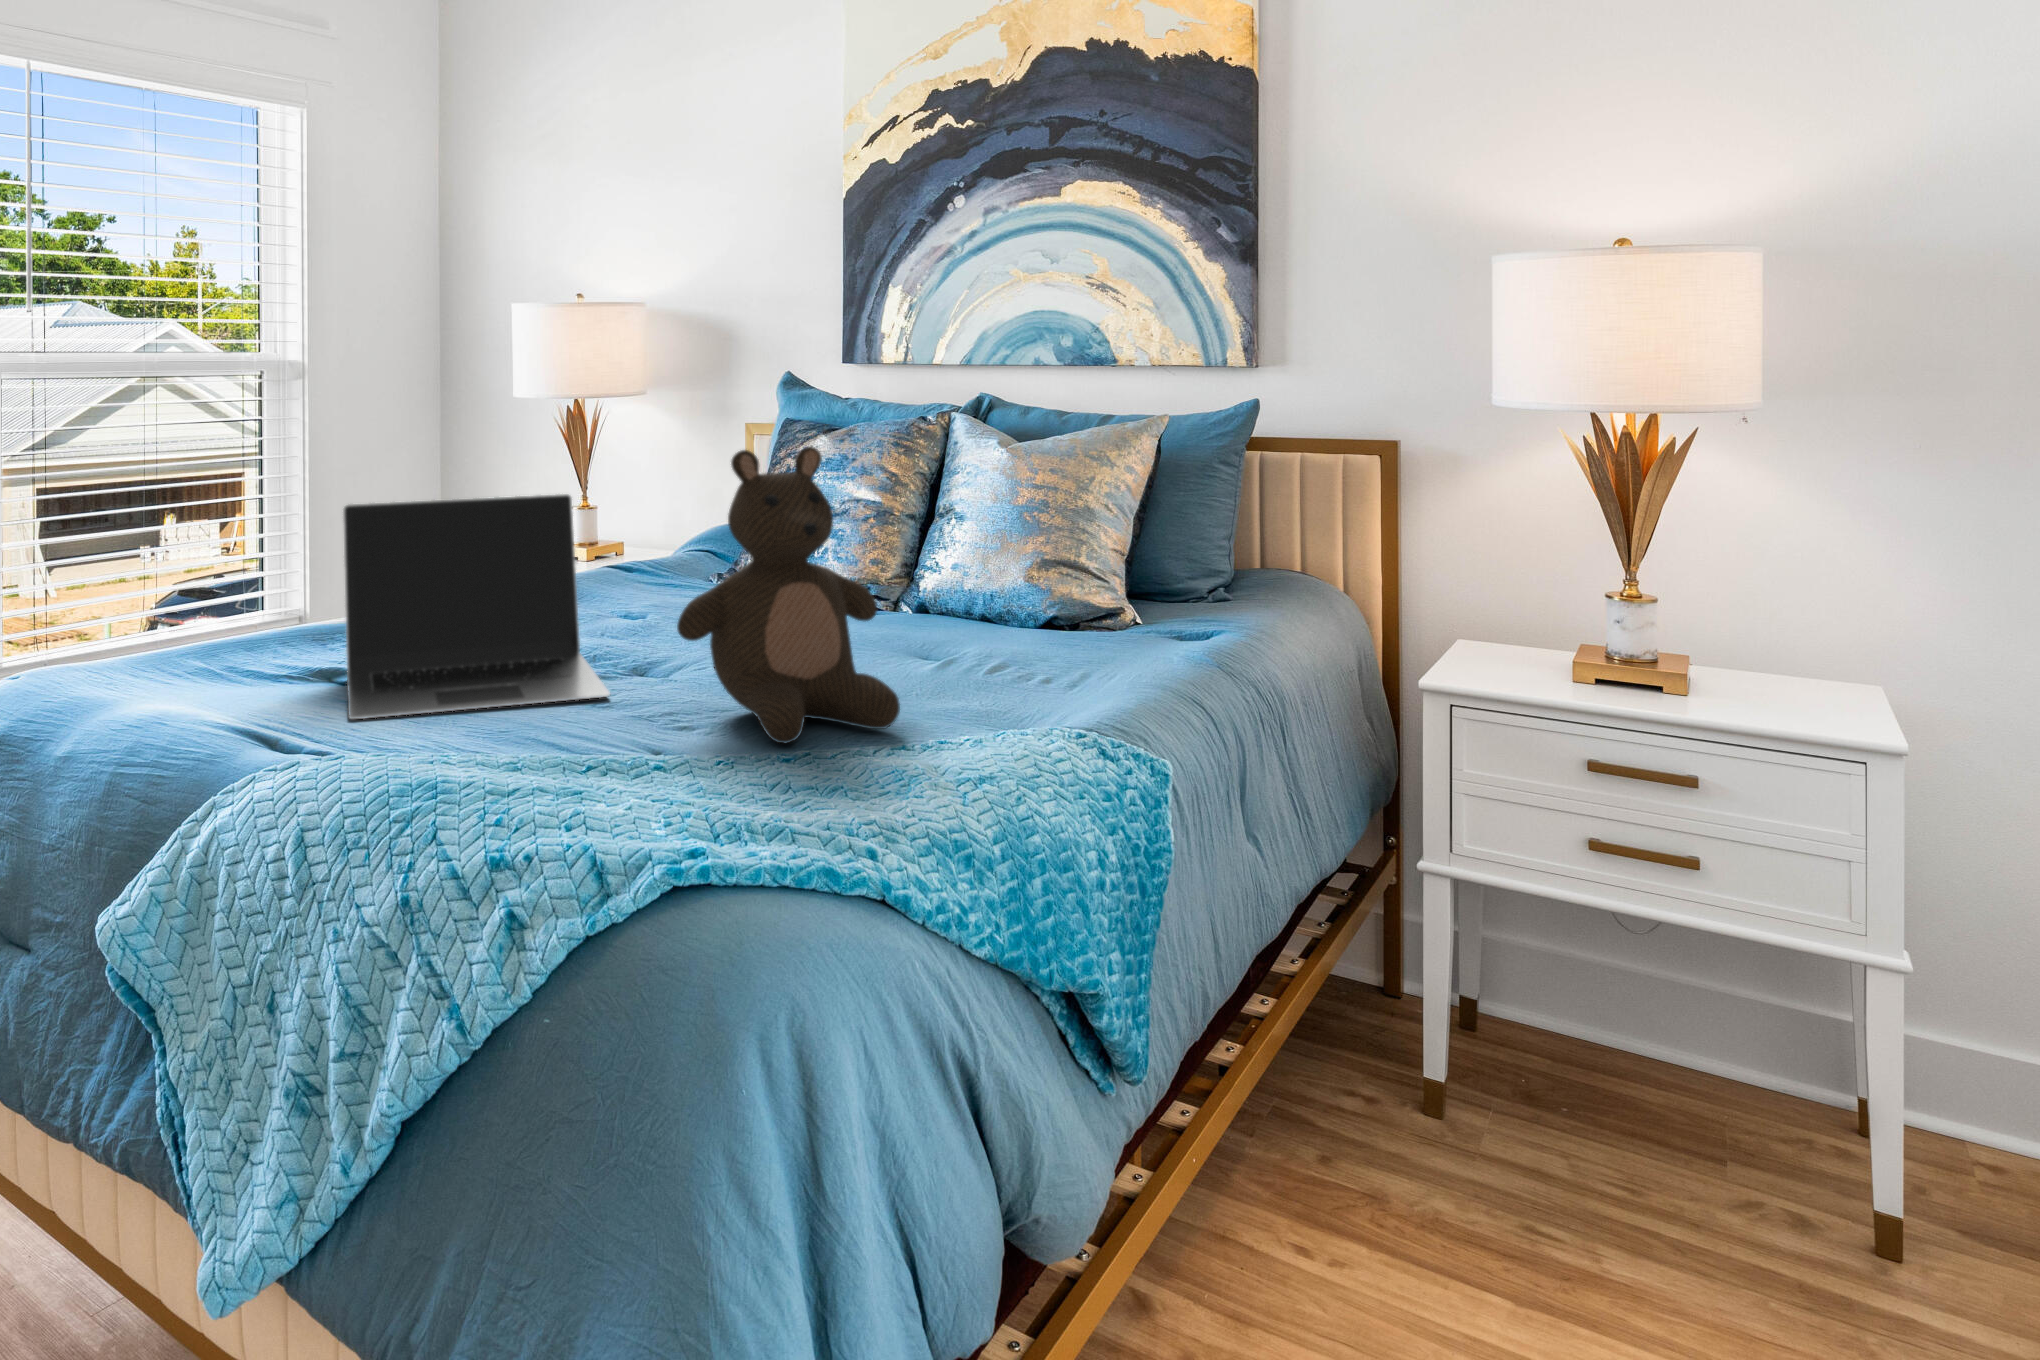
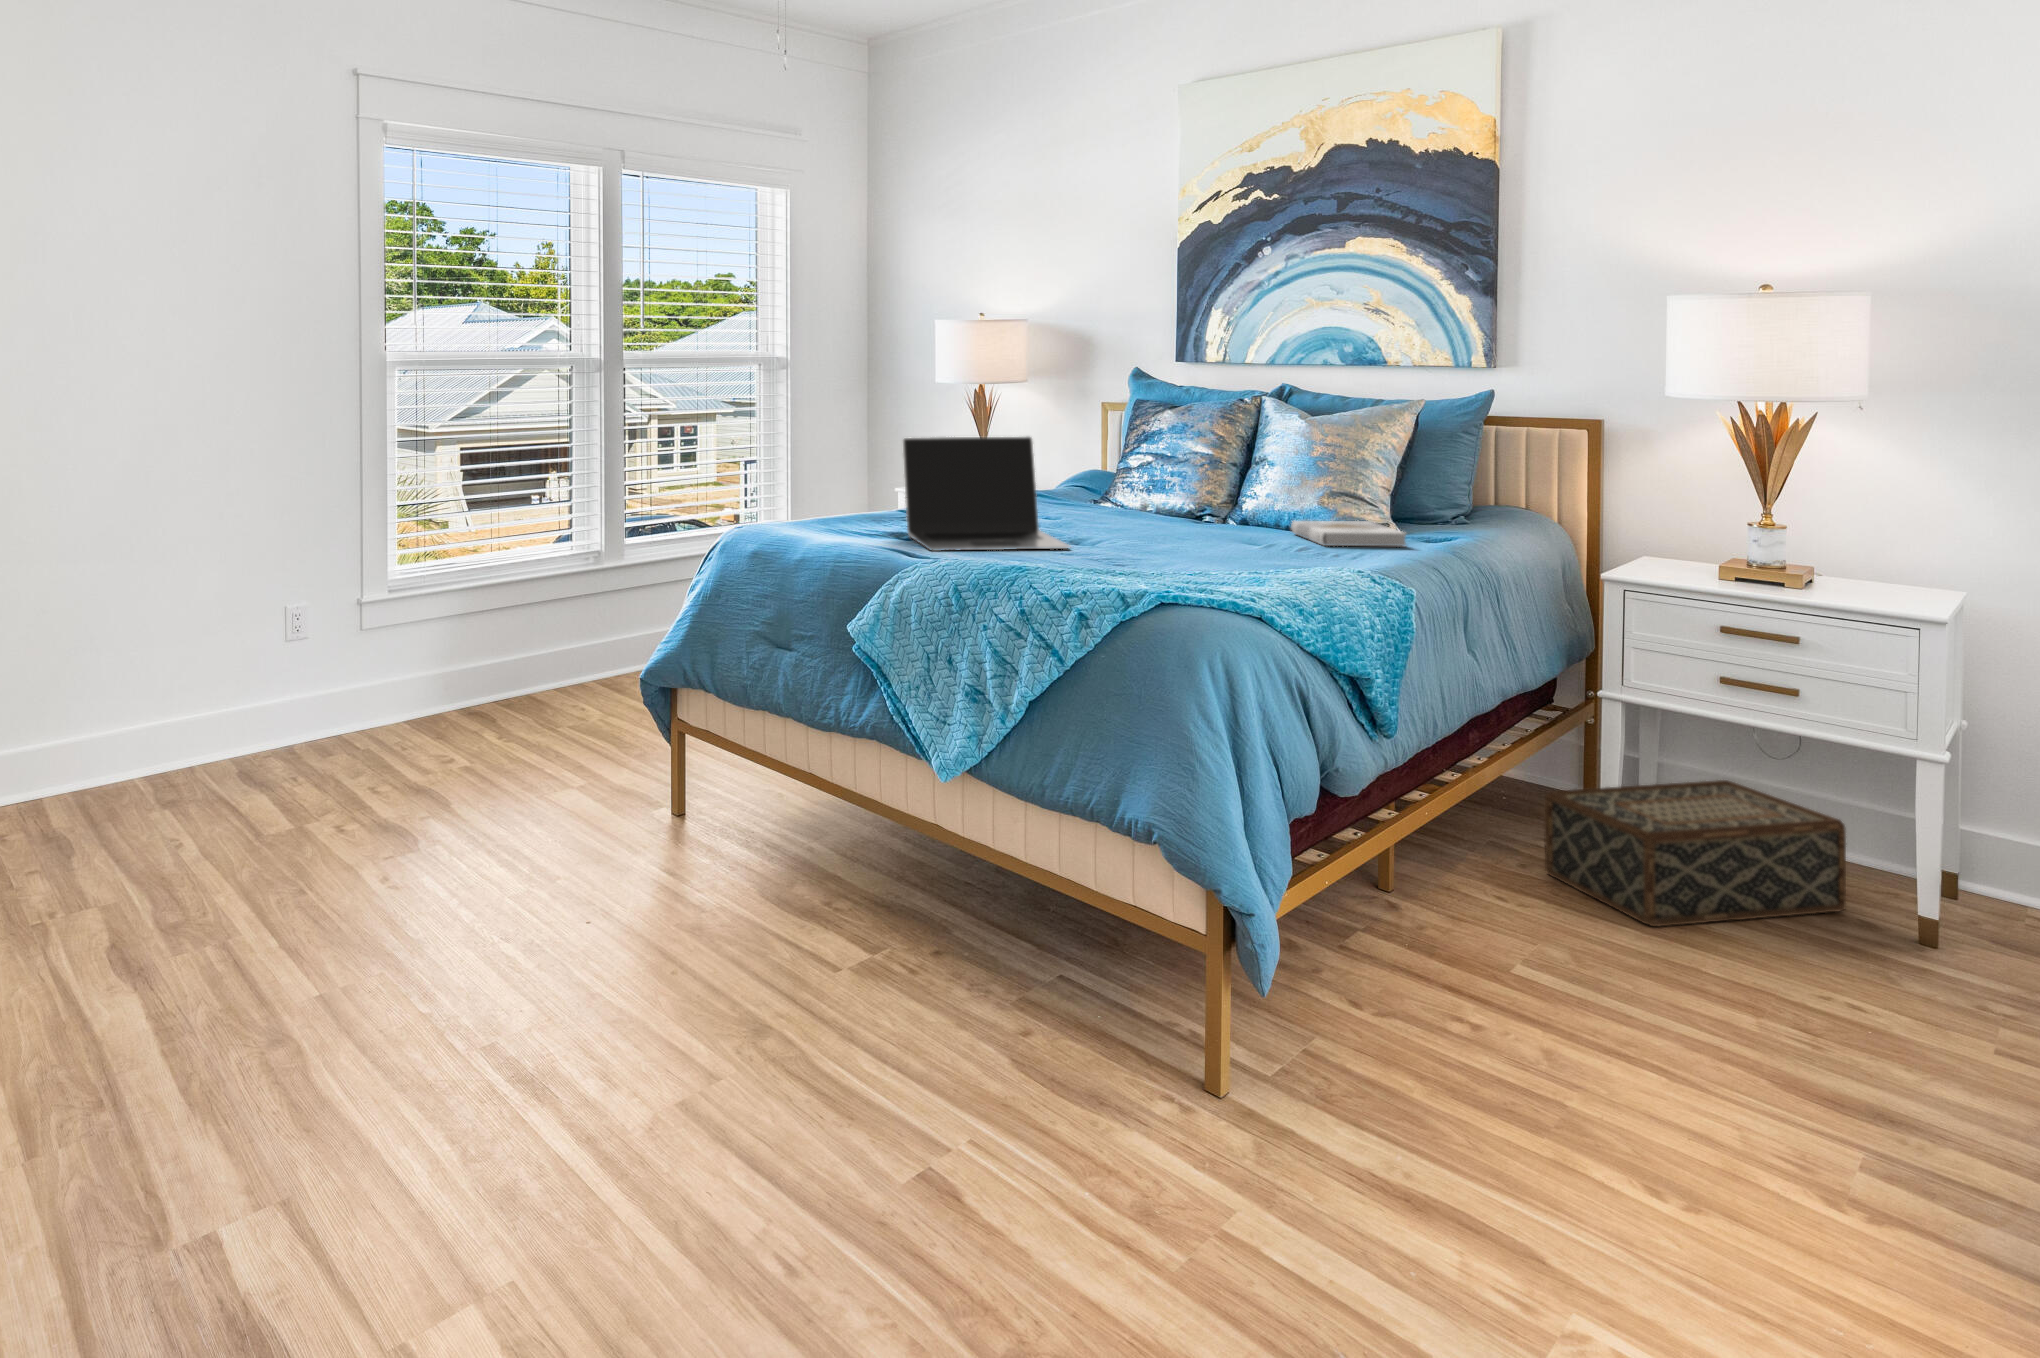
stuffed bear: present [677,446,900,743] -> none [1120,408,1255,568]
book: none [981,607,1148,661] -> present [1291,521,1406,546]
woven basket: none [1350,976,1763,1274] -> present [1544,780,1846,926]

